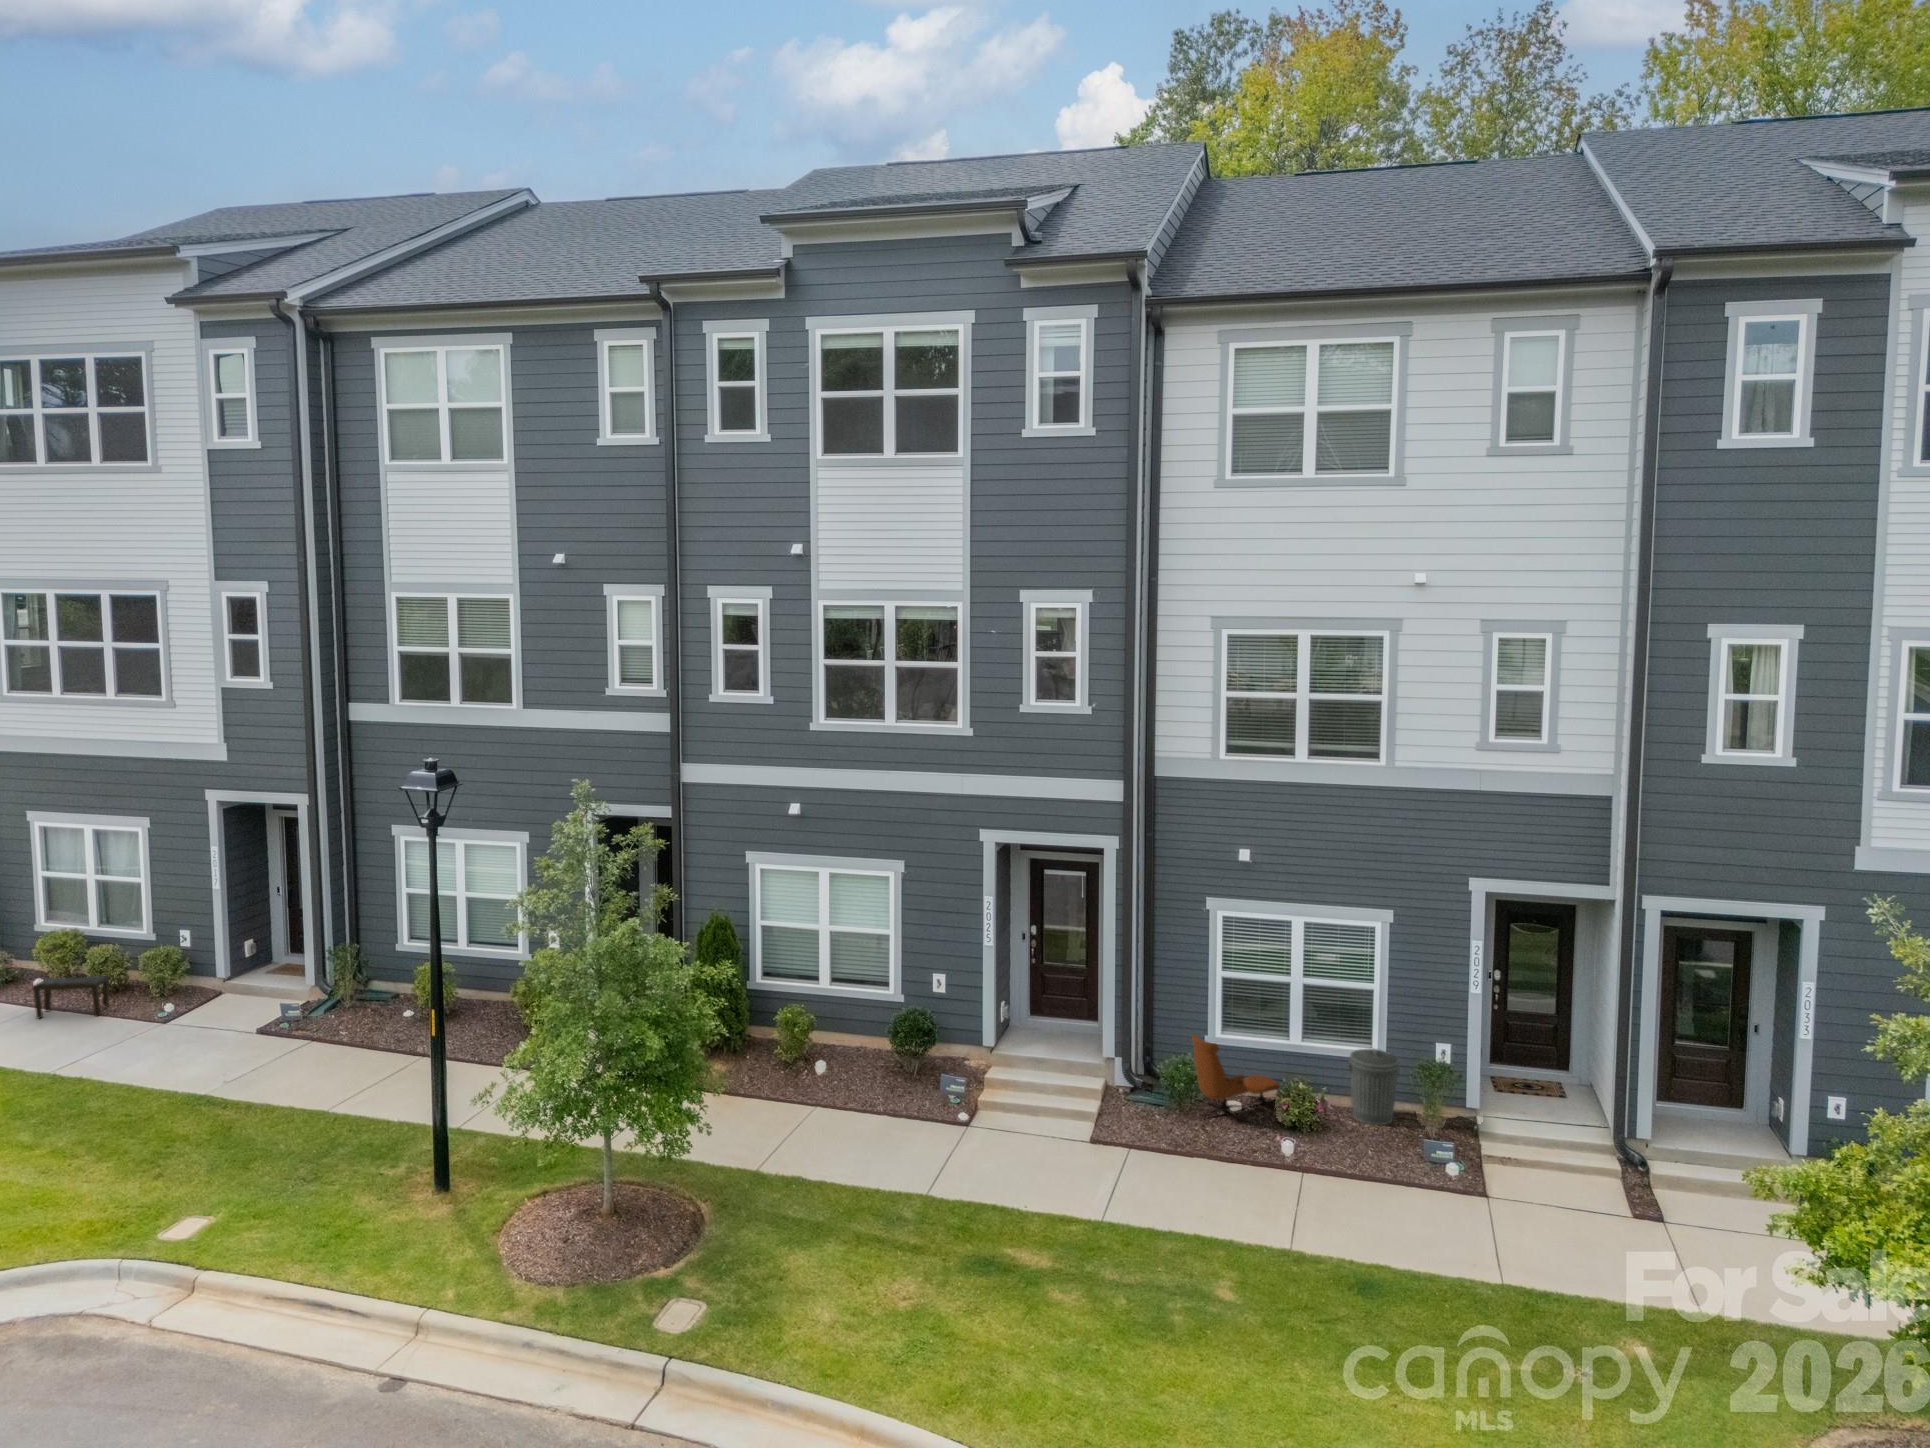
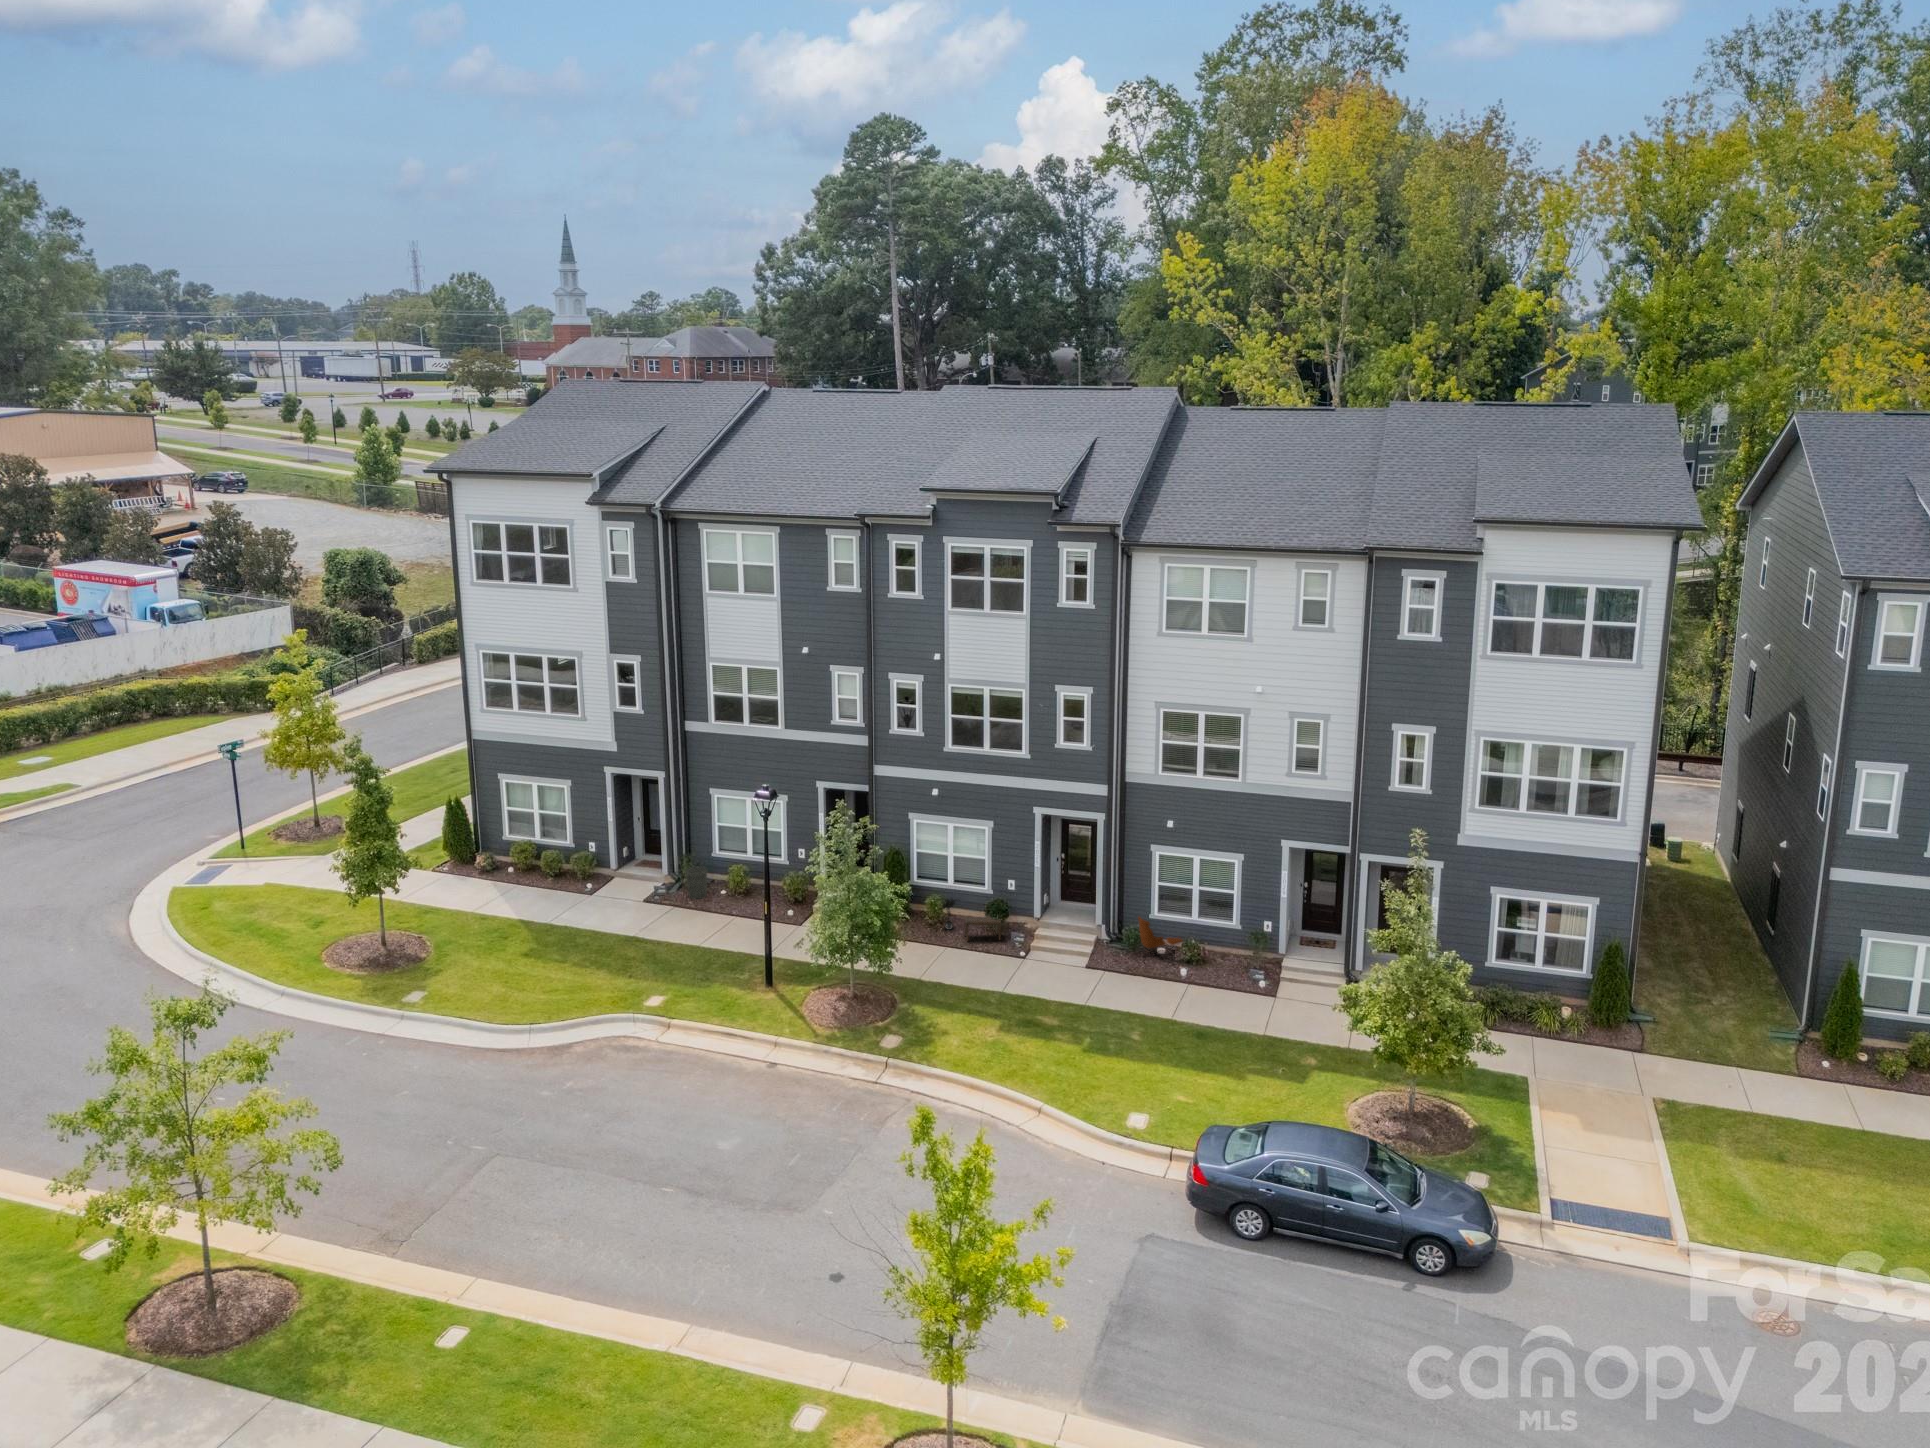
bench: present [33,976,110,1019] -> present [964,916,1001,941]
potted plant: none [802,1007,841,1073] -> present [942,899,959,930]
trash can: present [1349,1049,1400,1125] -> present [686,866,707,899]

